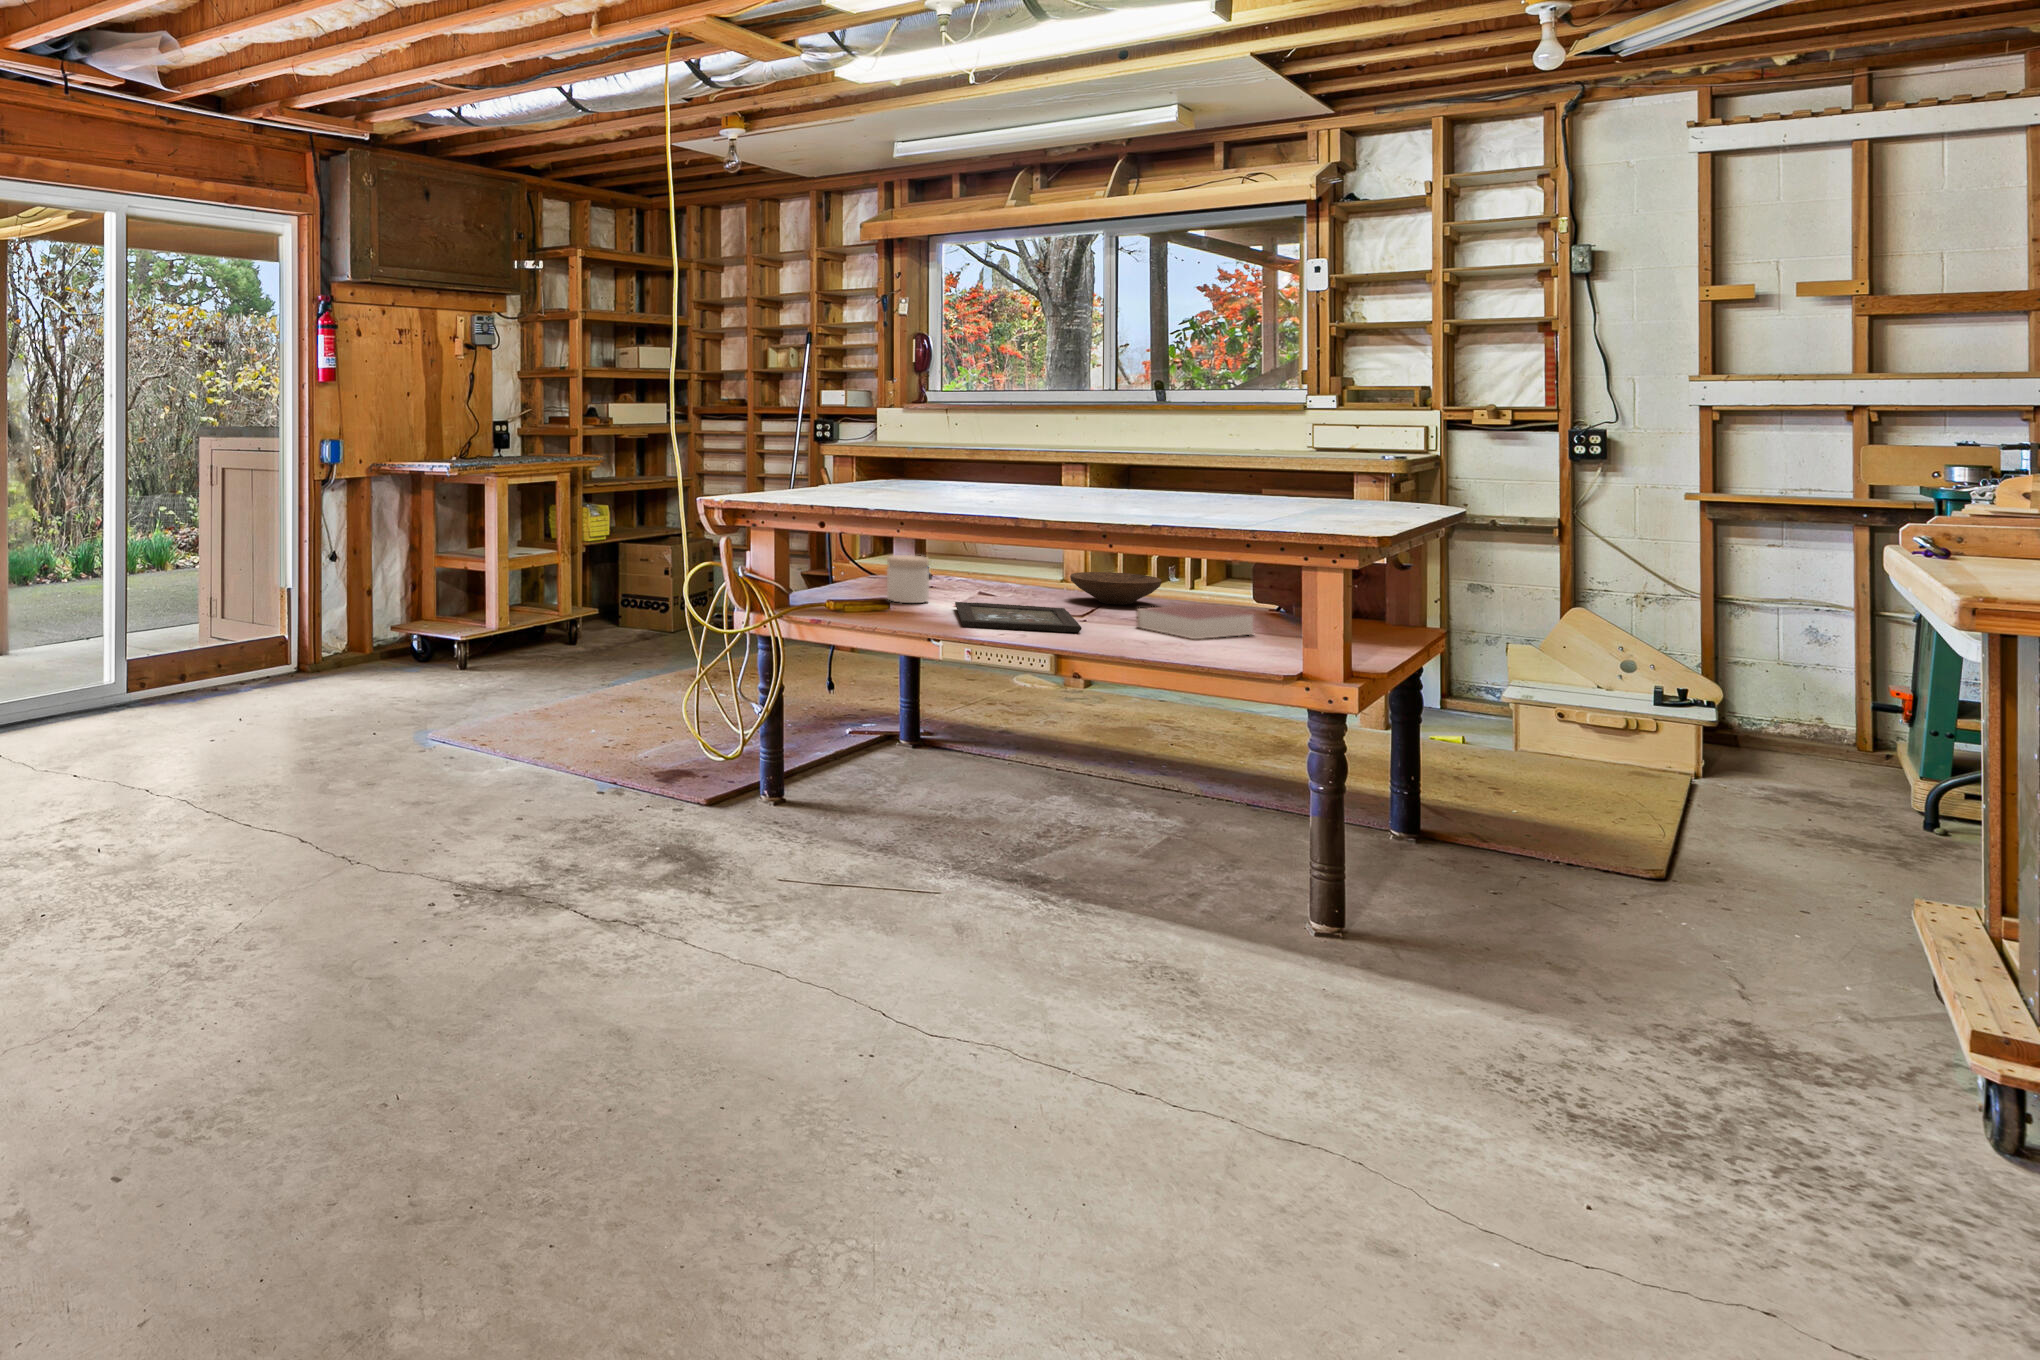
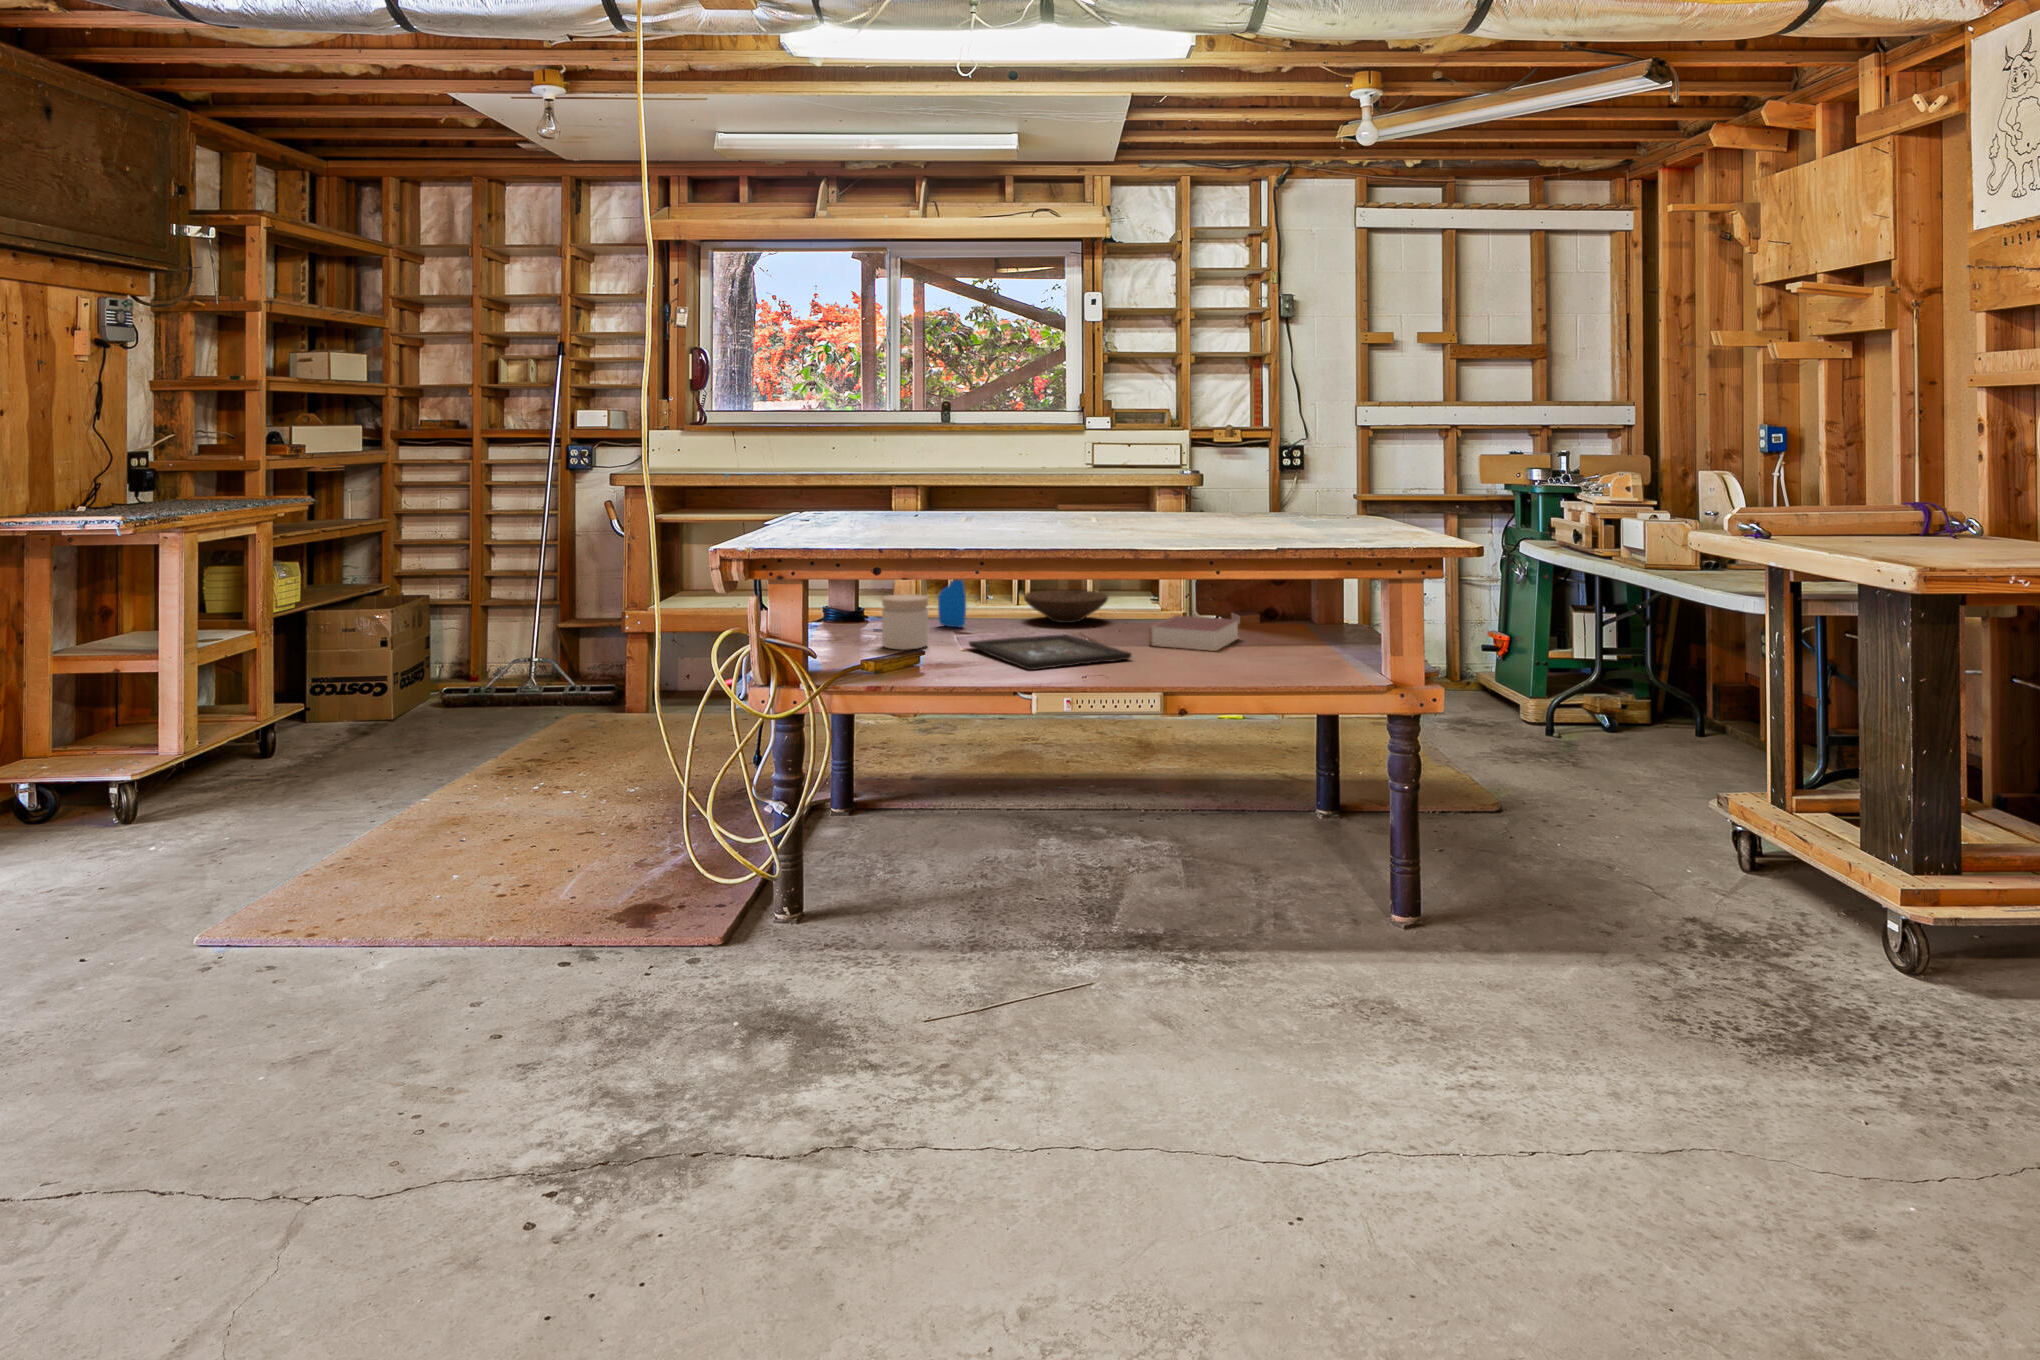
spray bottle: none [980,526,1002,595] -> present [938,580,966,627]

